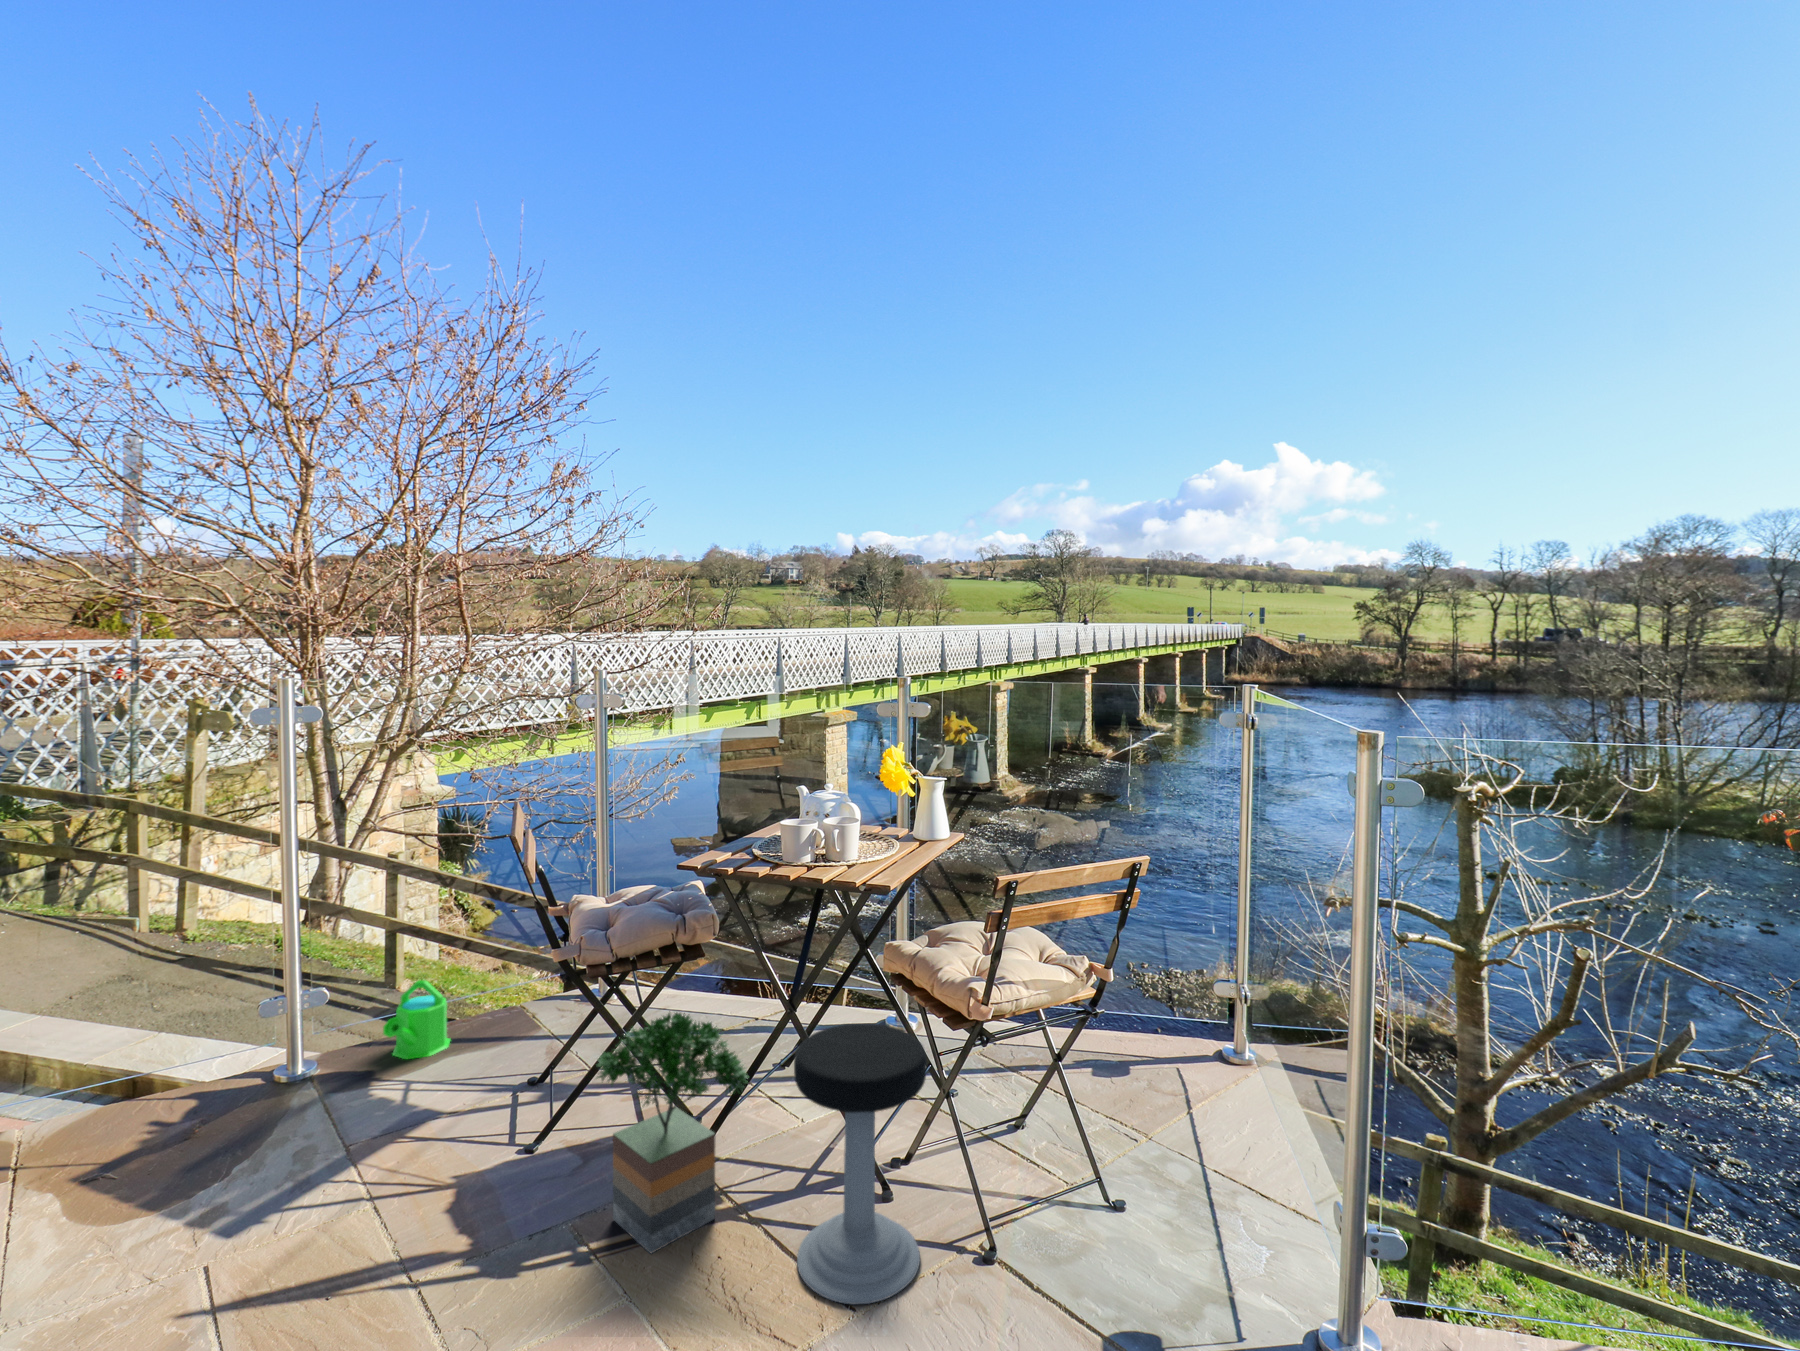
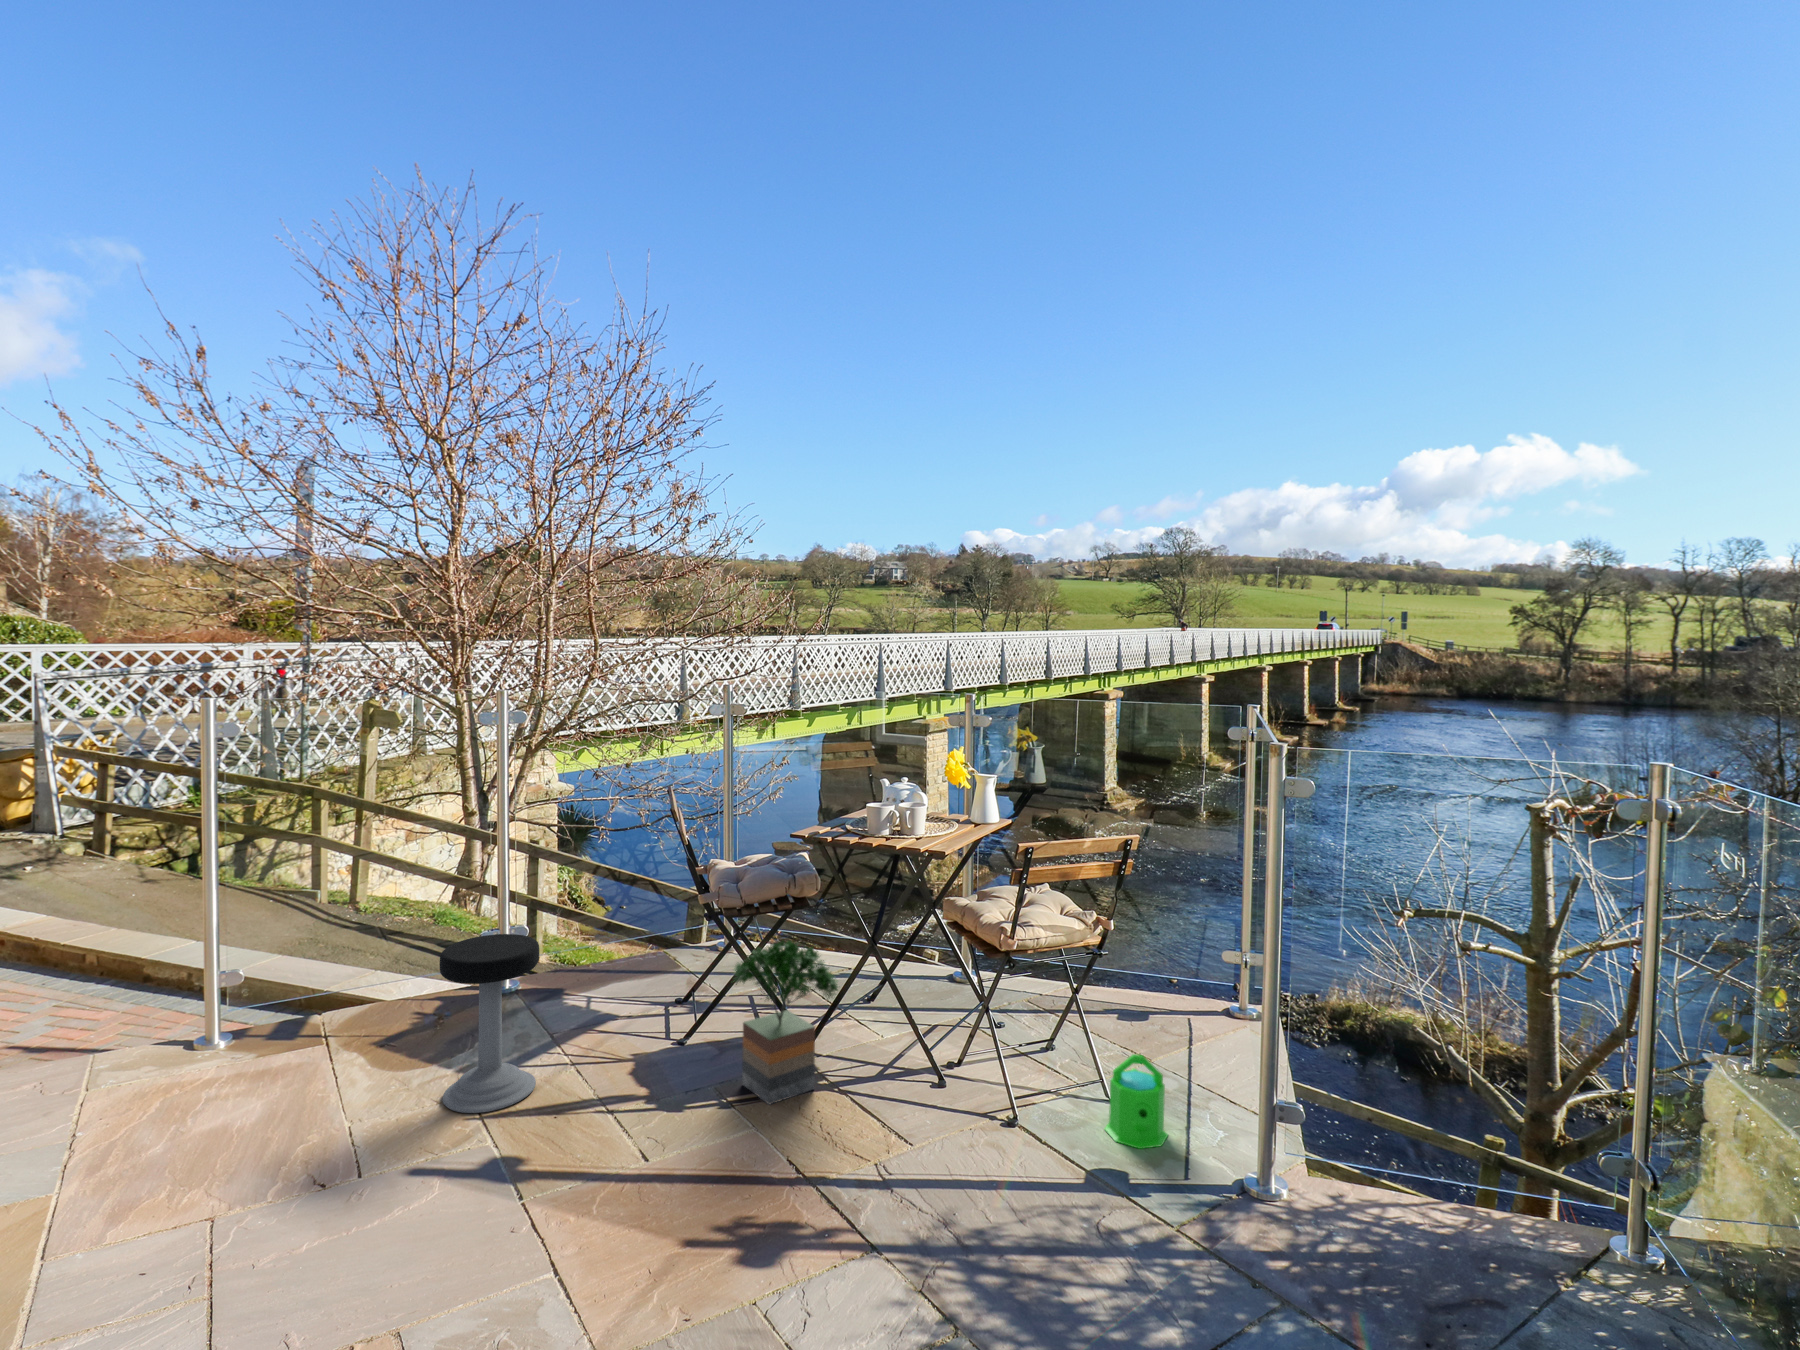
watering can: present [383,980,450,1059] -> present [1105,1054,1168,1149]
stool: present [794,1023,927,1304] -> present [440,934,539,1113]

